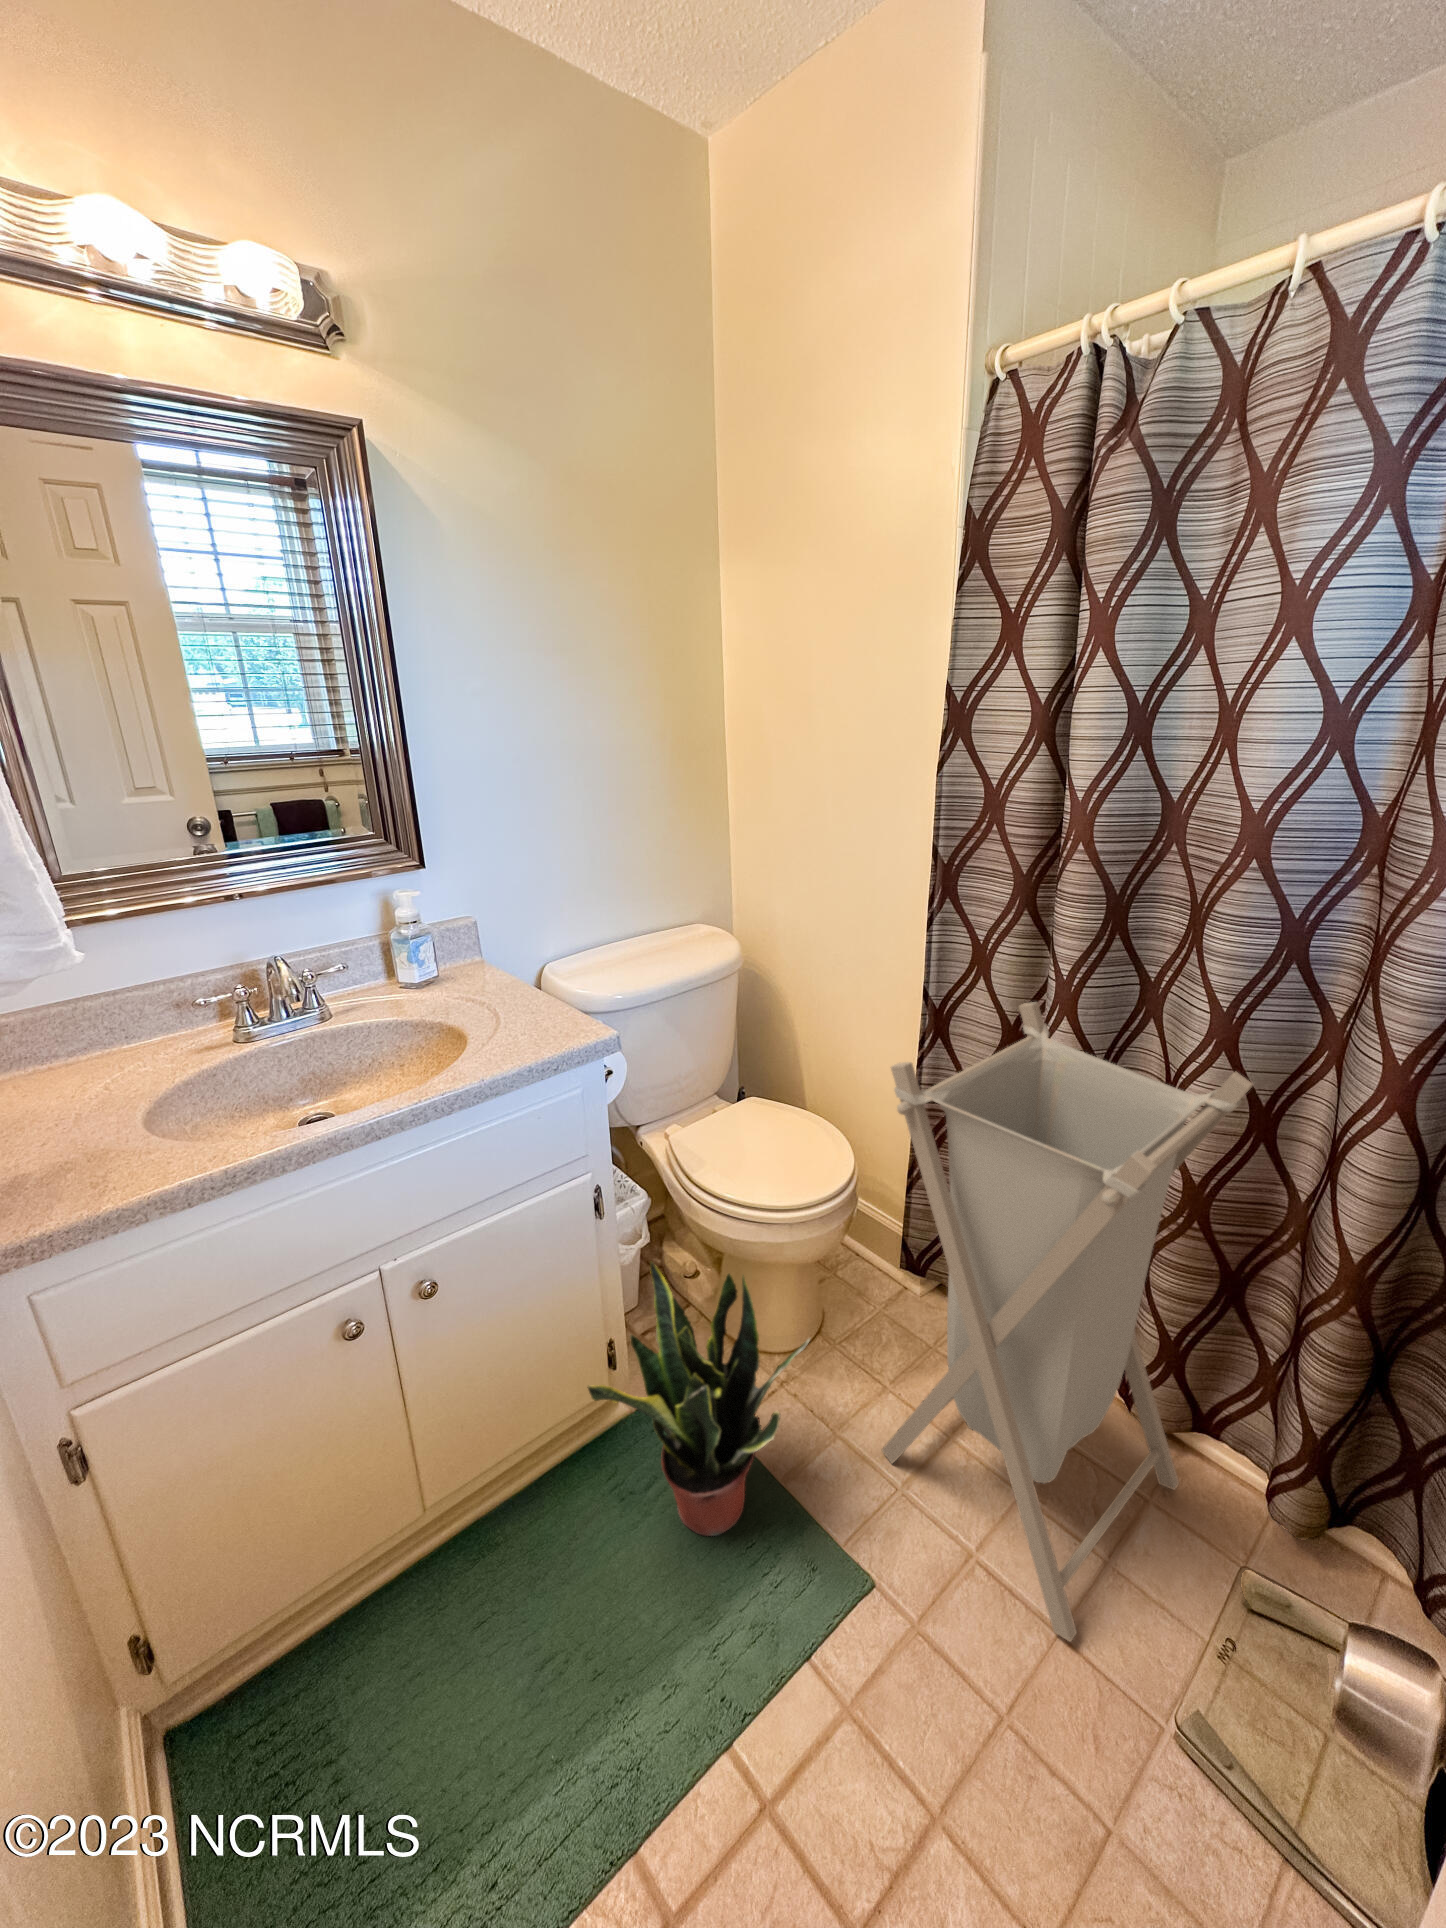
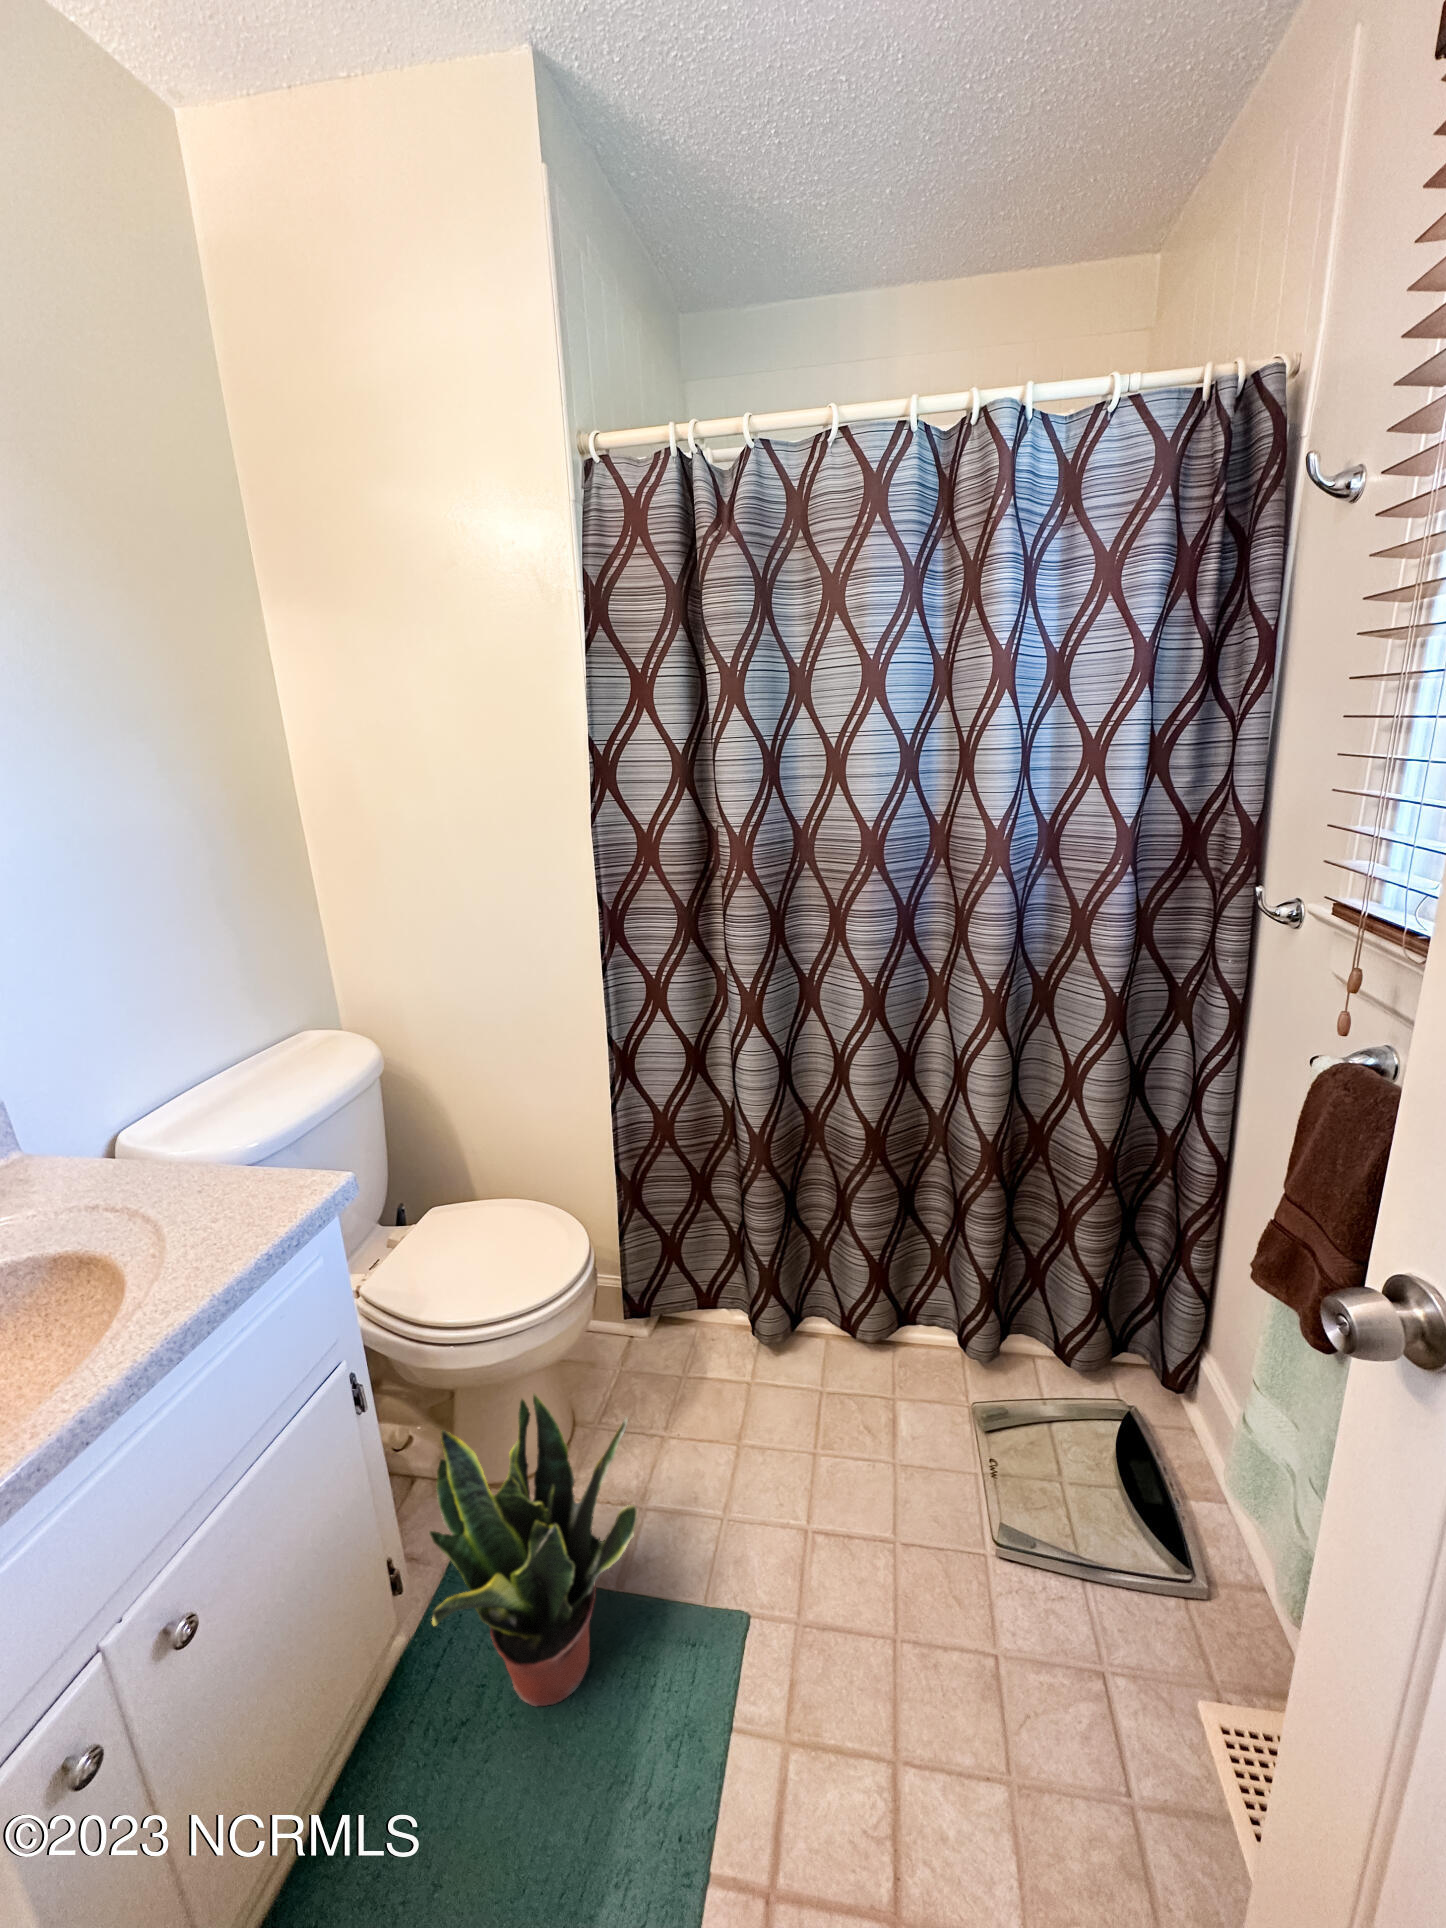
laundry hamper: present [882,1002,1253,1641] -> none [657,1018,909,1544]

